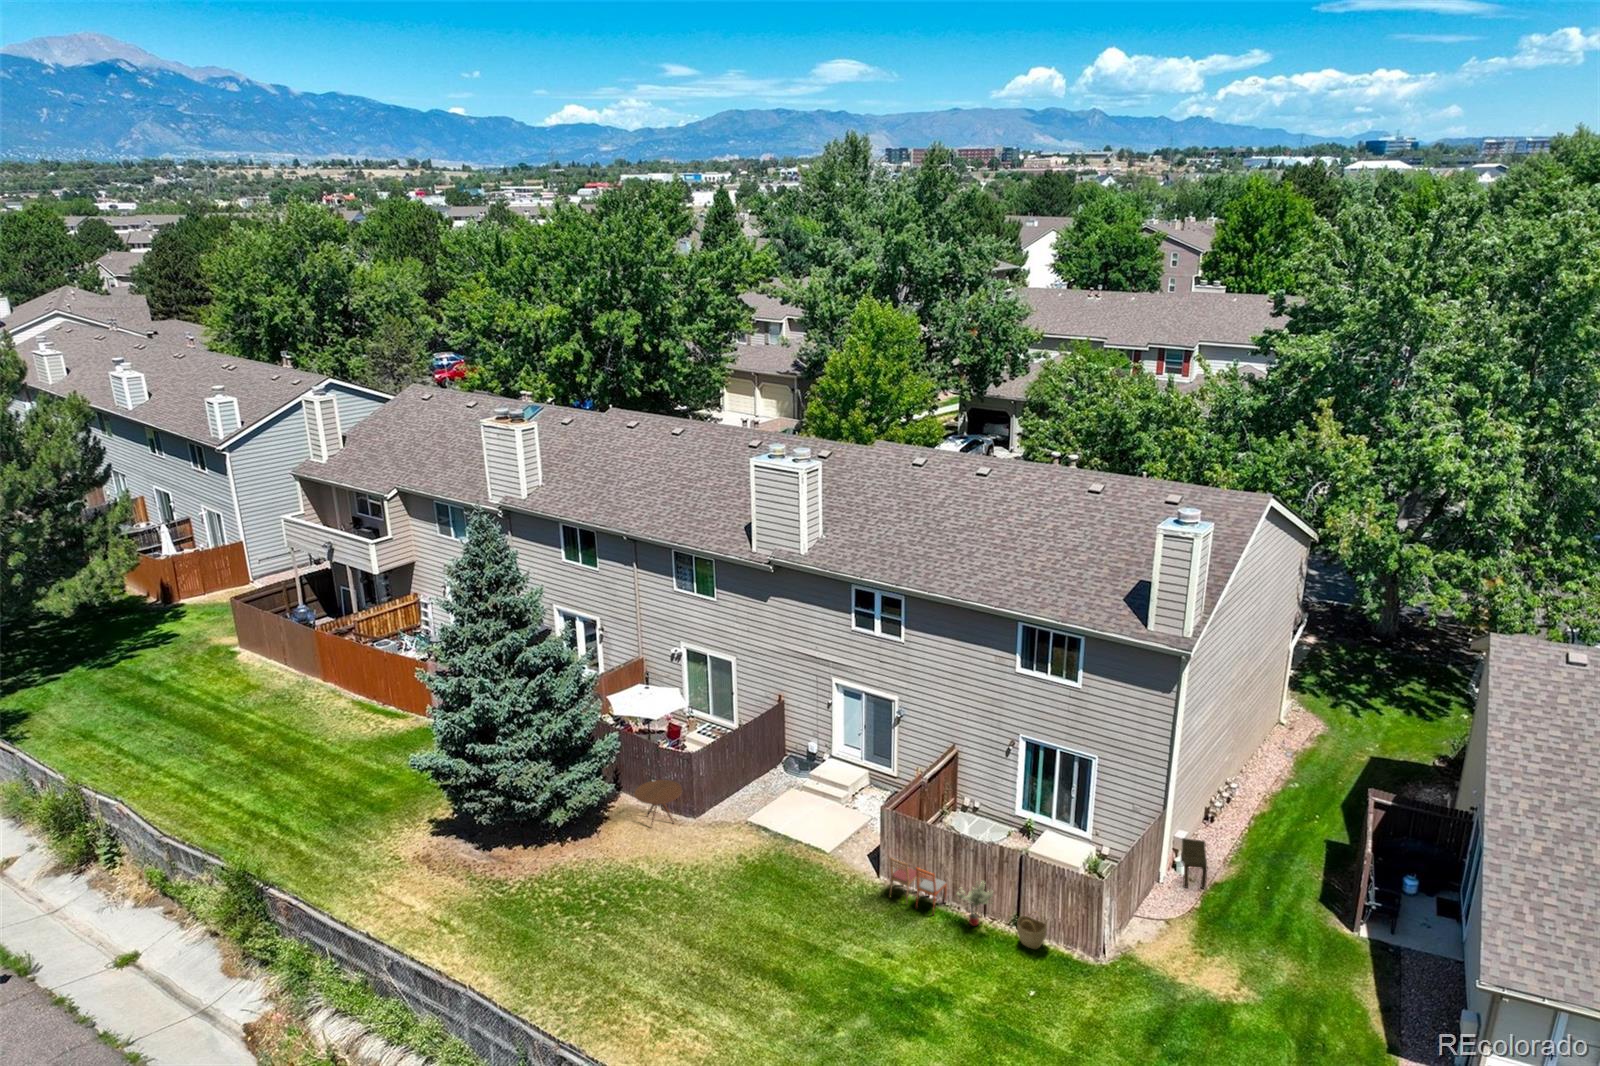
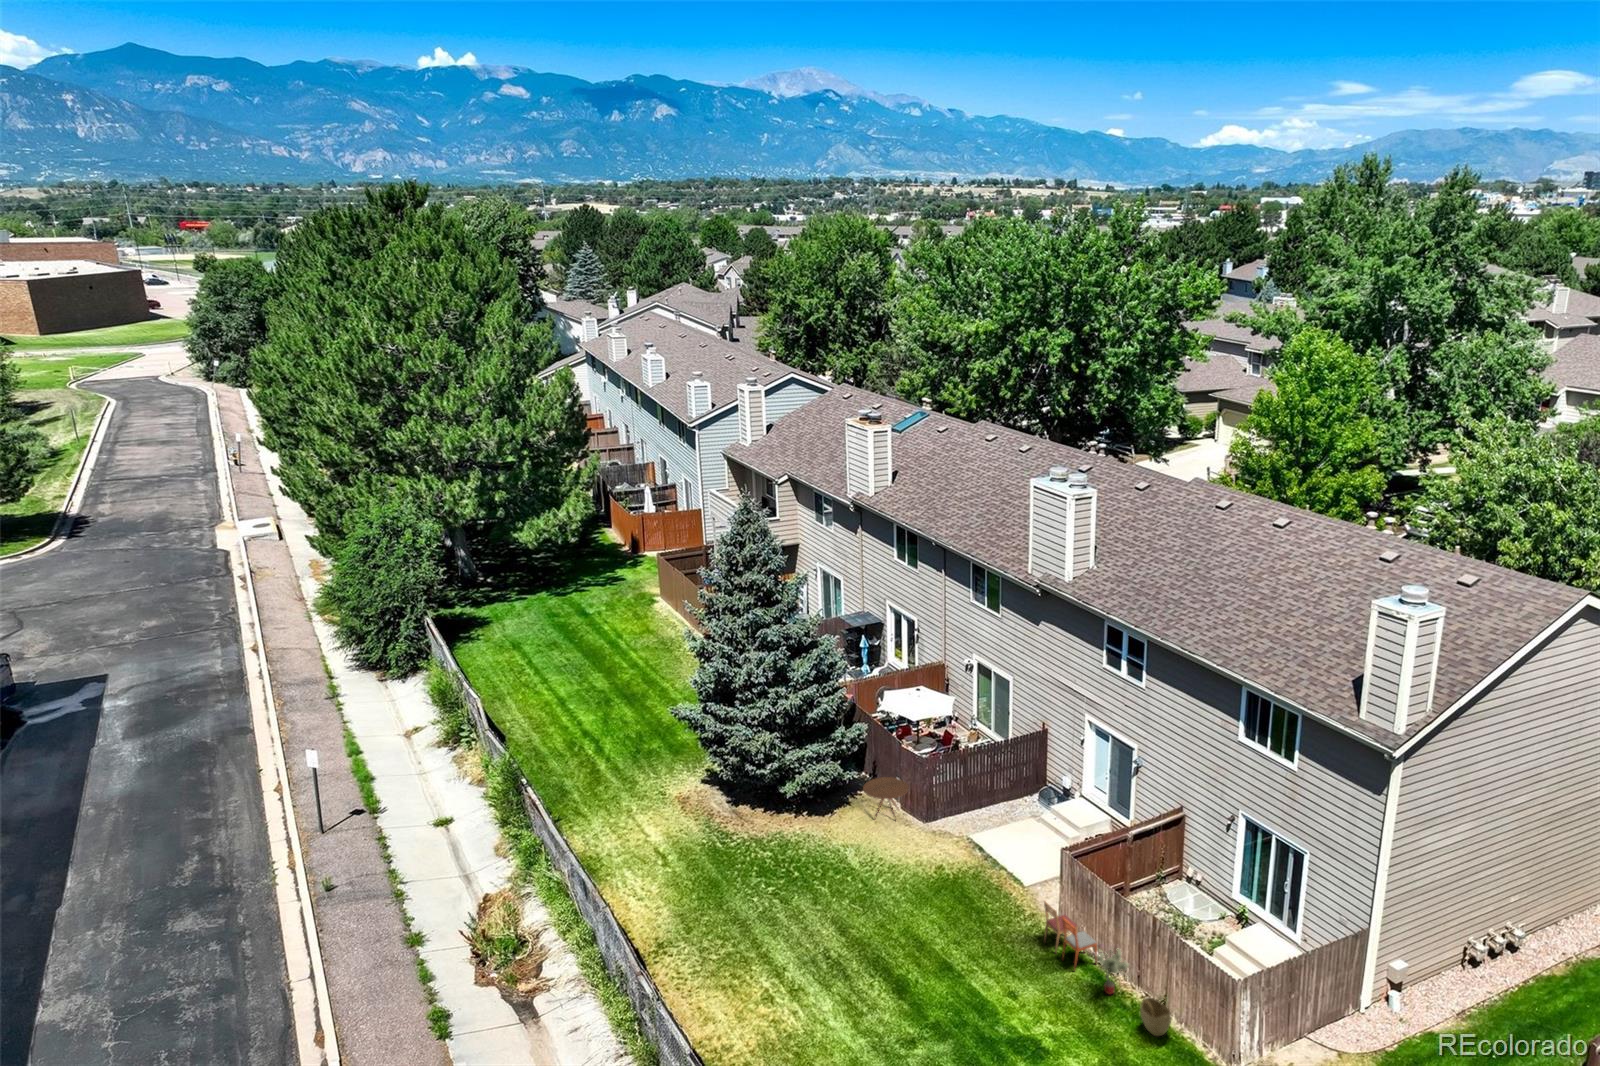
bench: present [1181,838,1207,889] -> none [1385,978,1437,1043]

